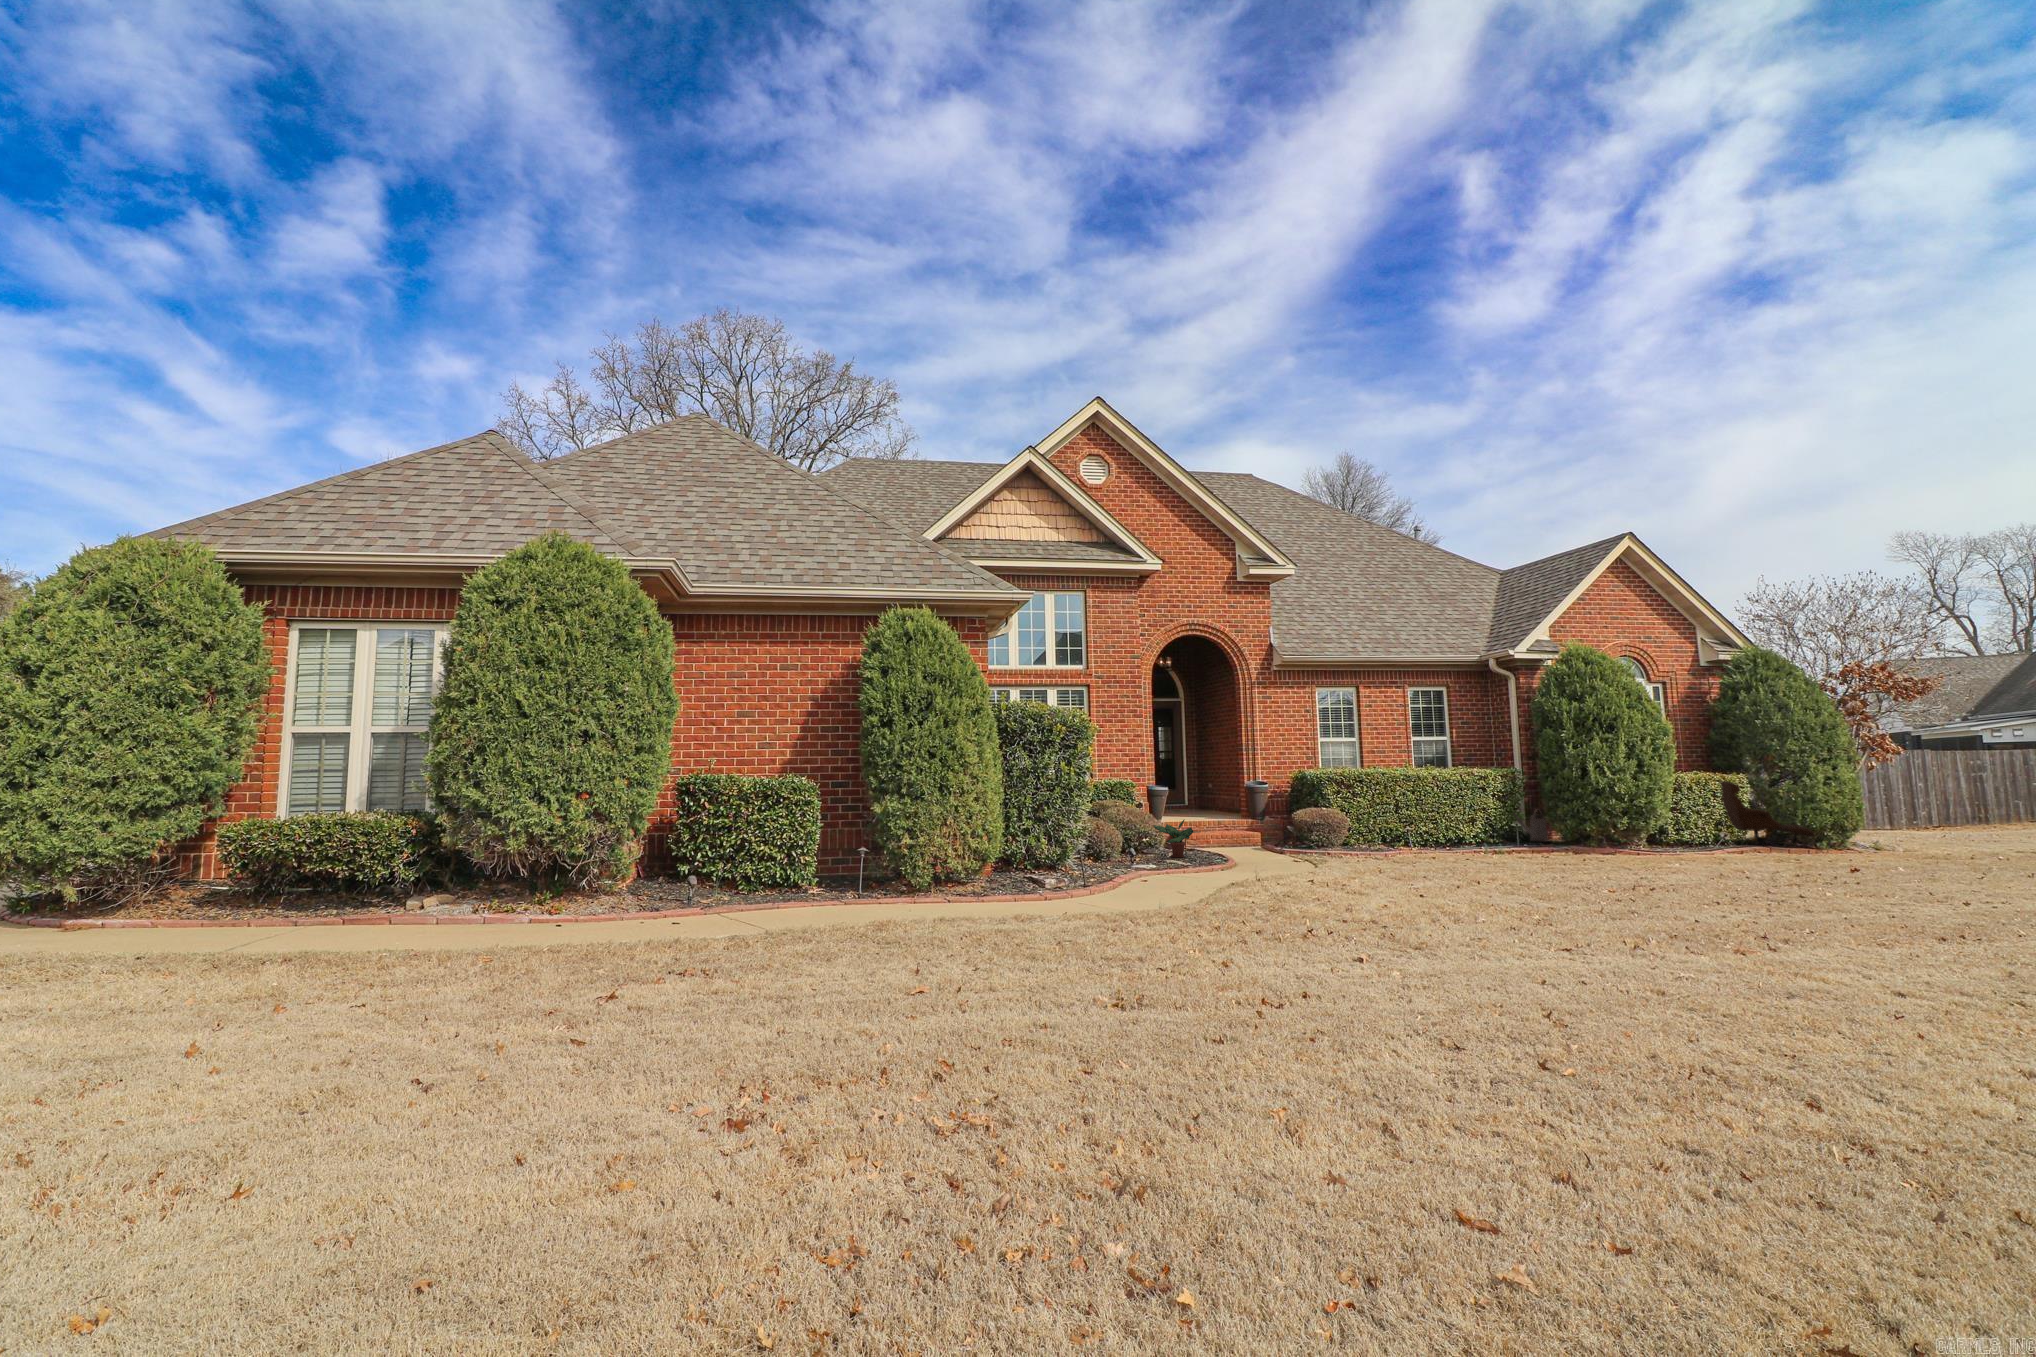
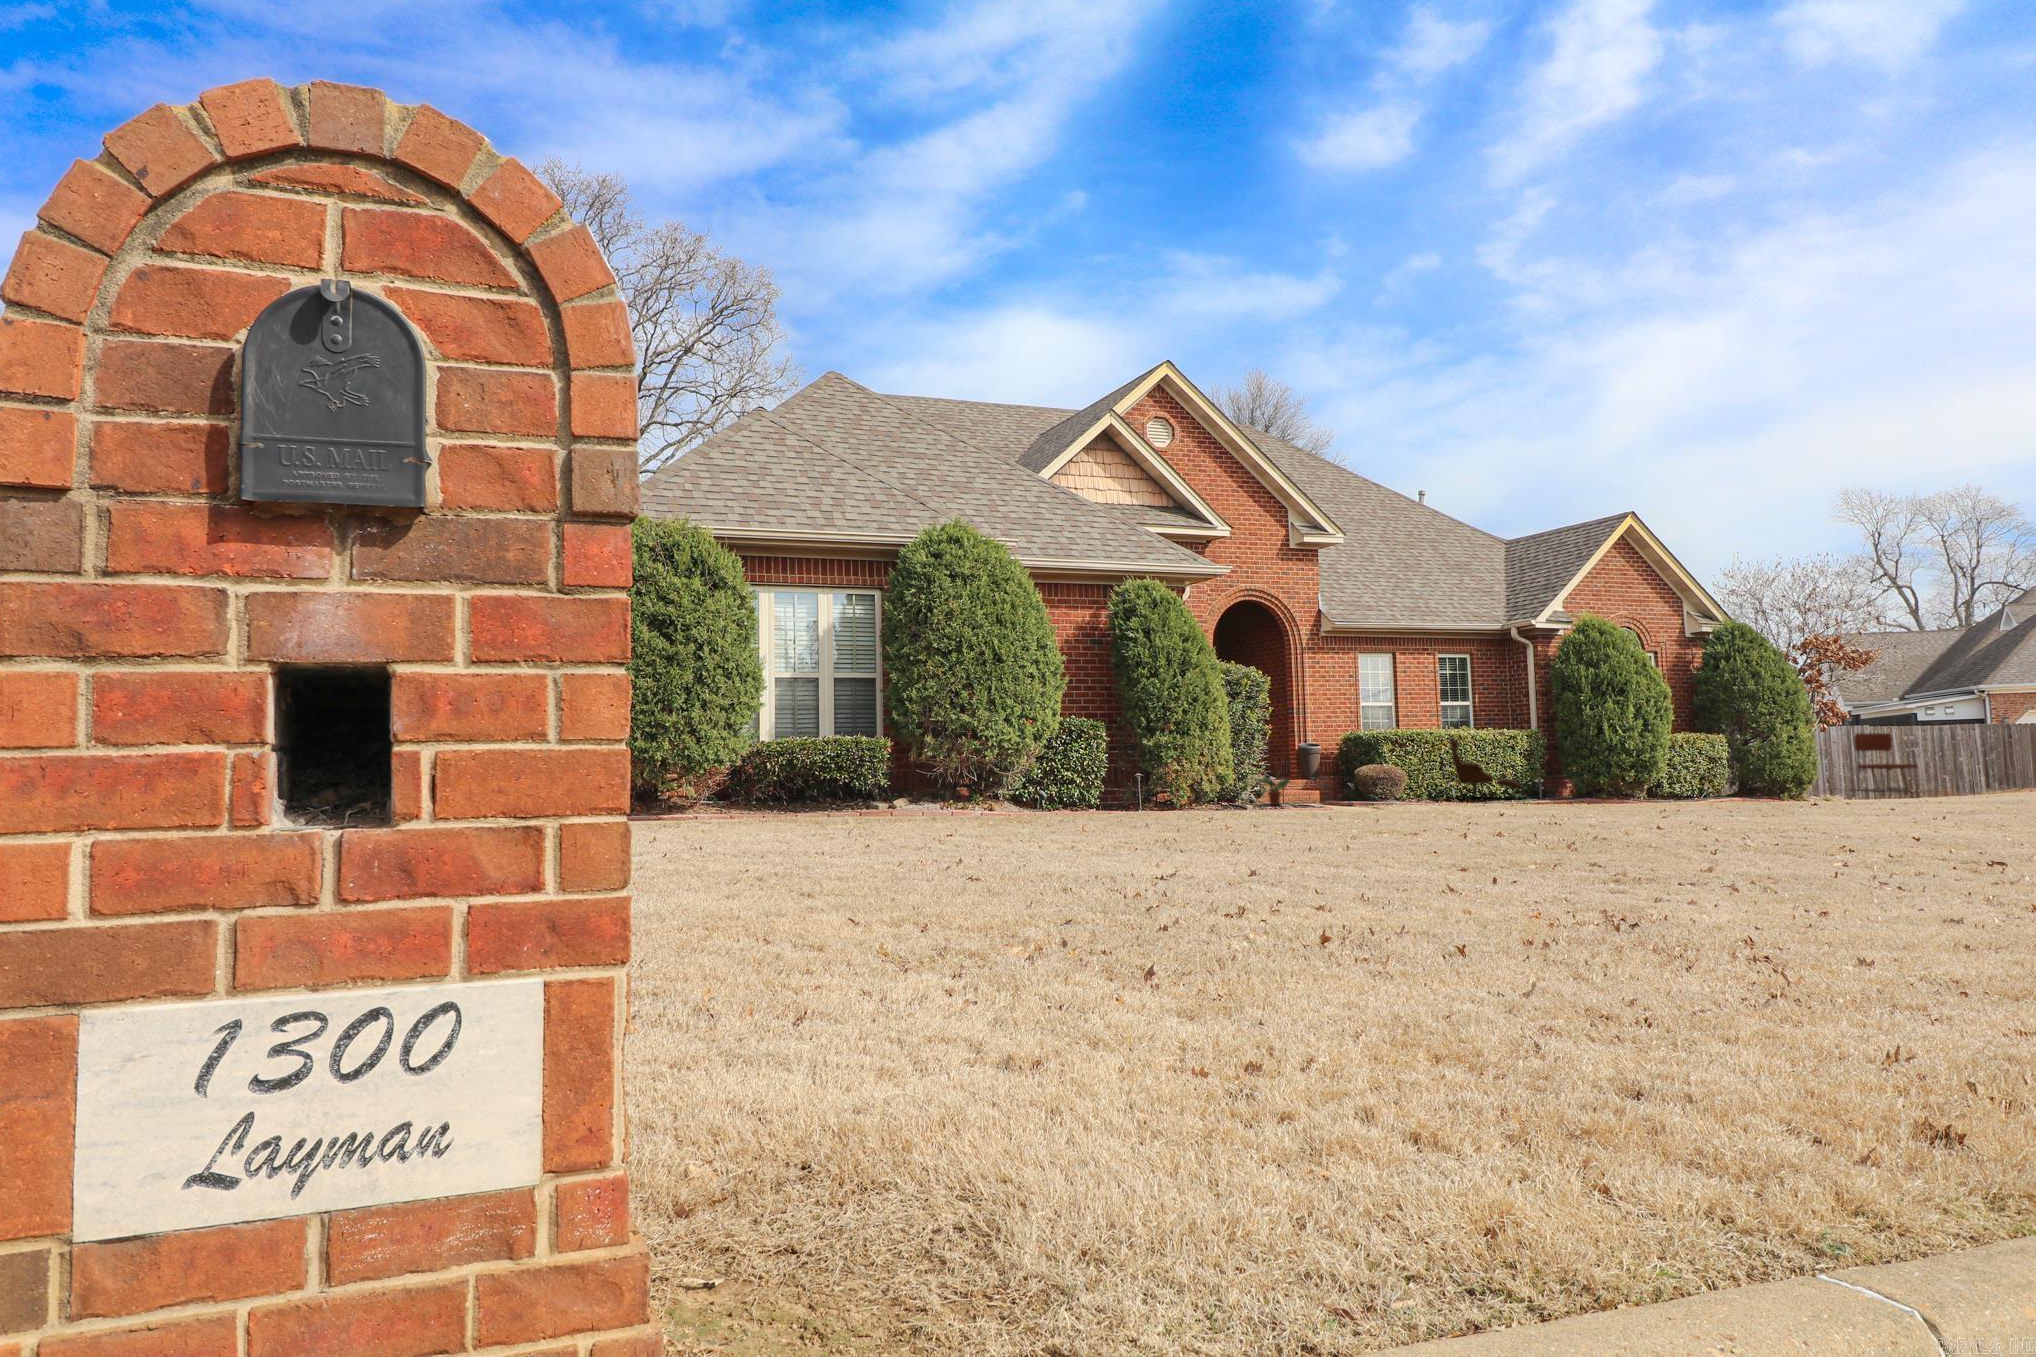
bench: none [1910,771,1994,838] -> present [1854,733,1918,792]
lounge chair: present [1720,781,1815,846] -> present [1450,738,1520,798]
watering can: present [1514,810,1551,842] -> none [1535,766,1569,796]

